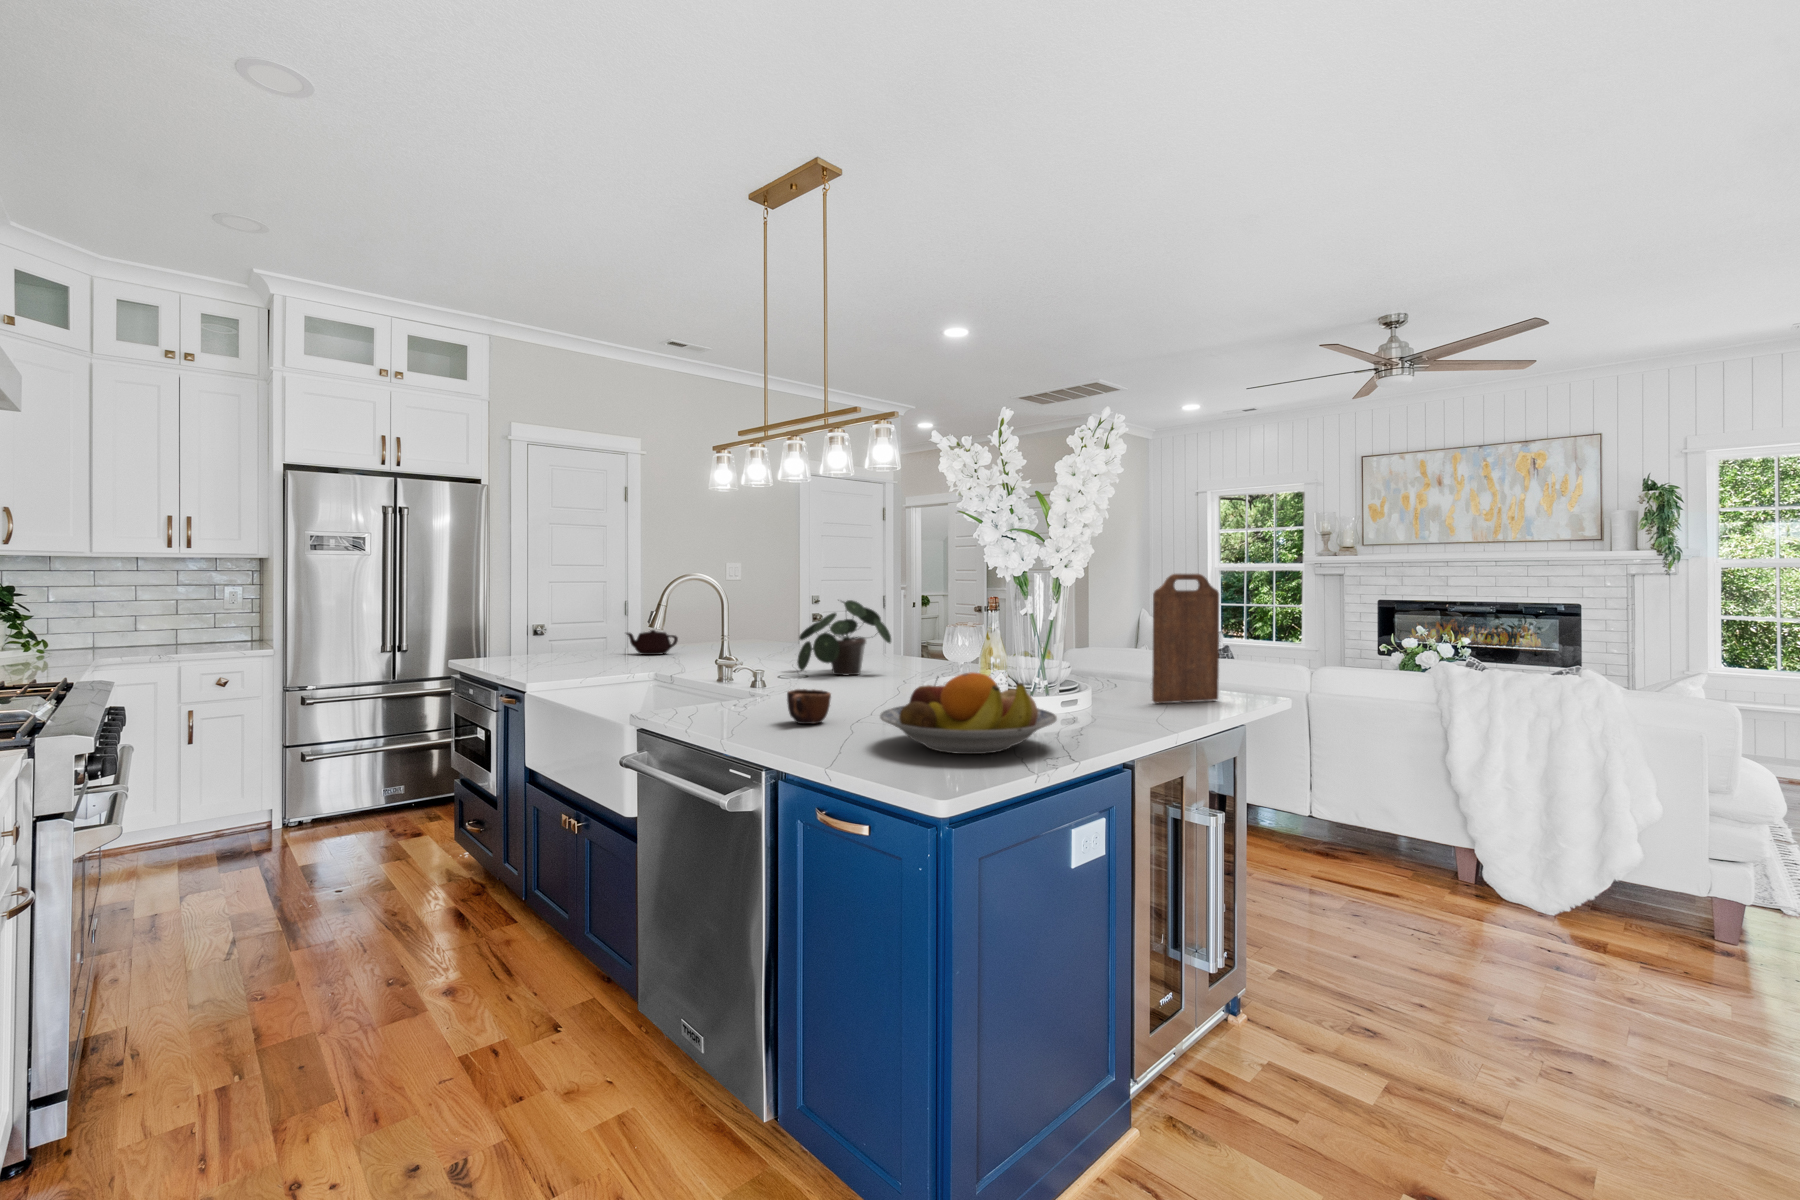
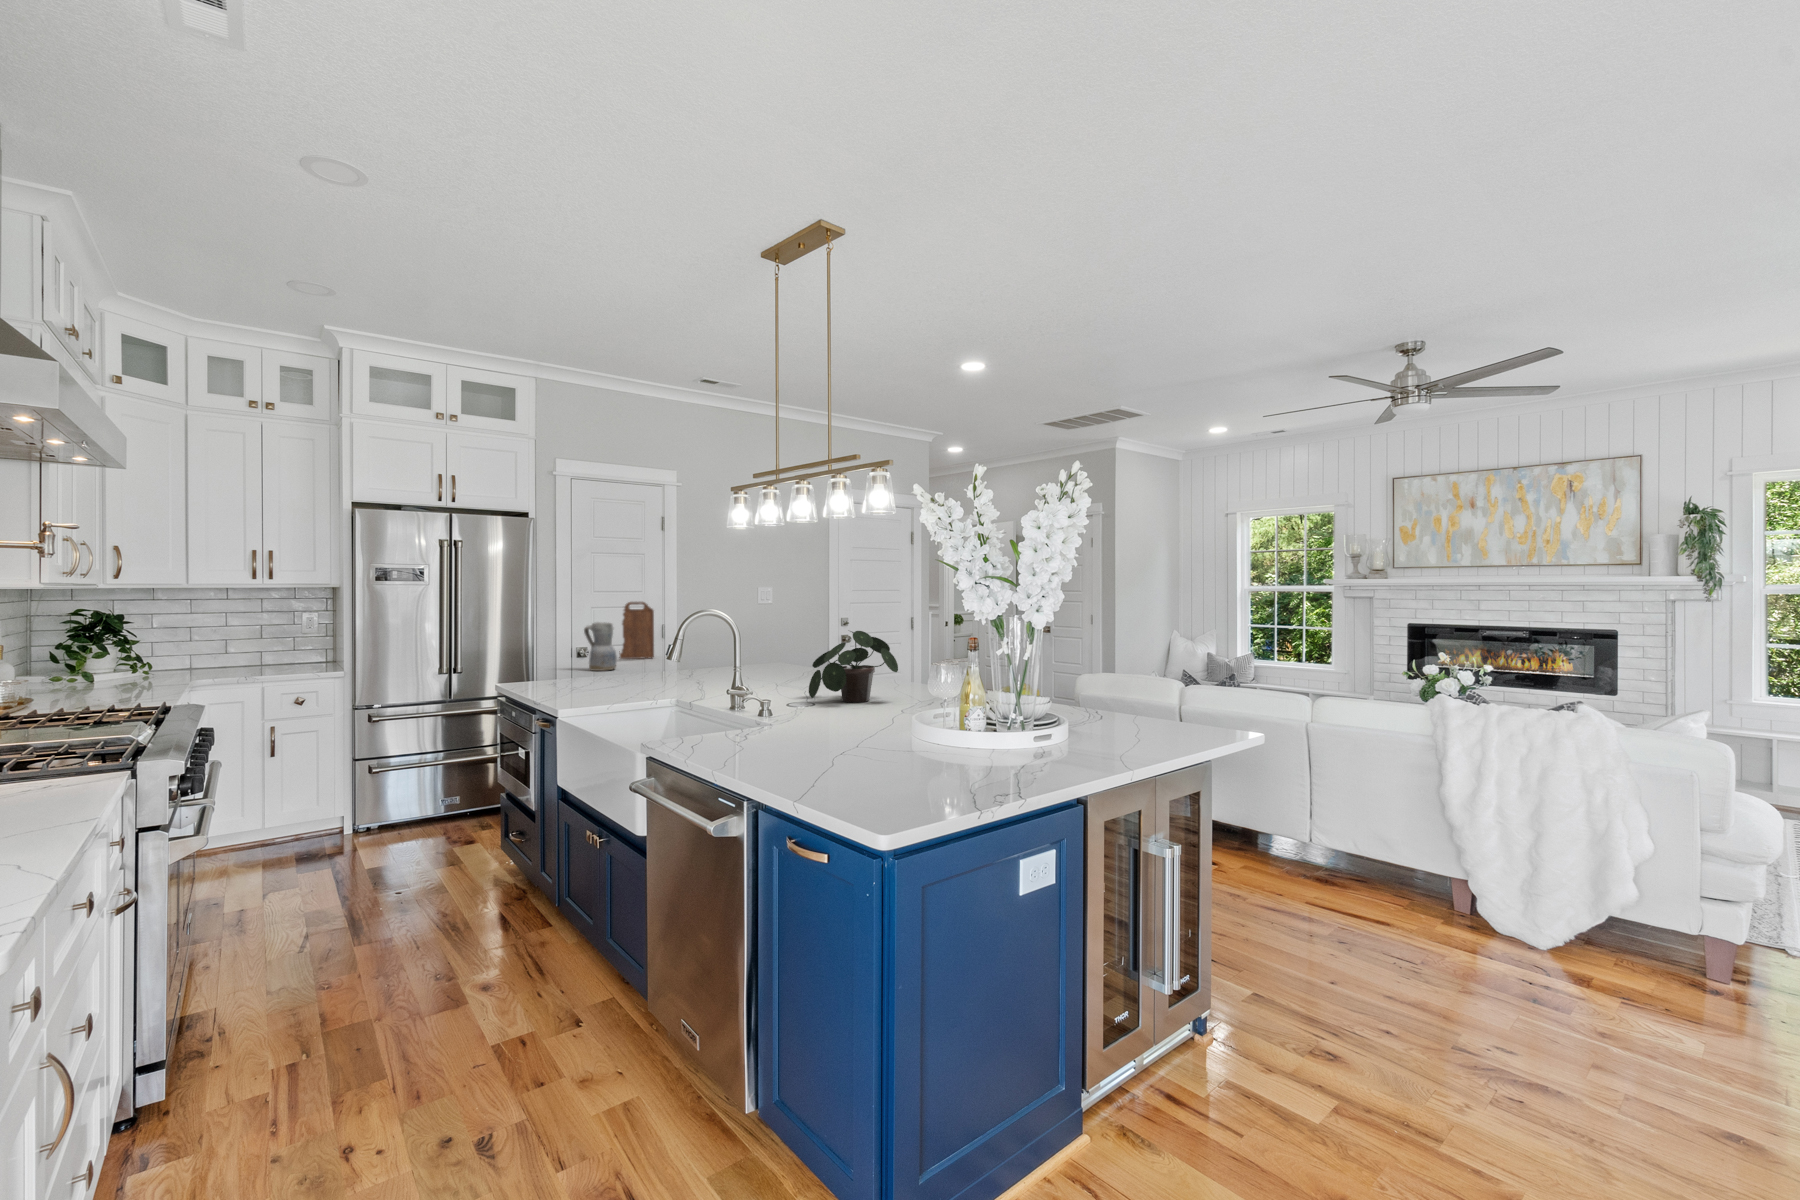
cutting board: present [1152,574,1219,703] -> present [620,602,654,659]
ceramic pitcher: none [541,599,577,649] -> present [584,622,617,671]
teapot: present [626,630,678,655] -> none [659,651,708,677]
fruit bowl: present [880,673,1057,754] -> none [846,714,1006,788]
mug: present [787,689,831,724] -> none [775,723,815,756]

